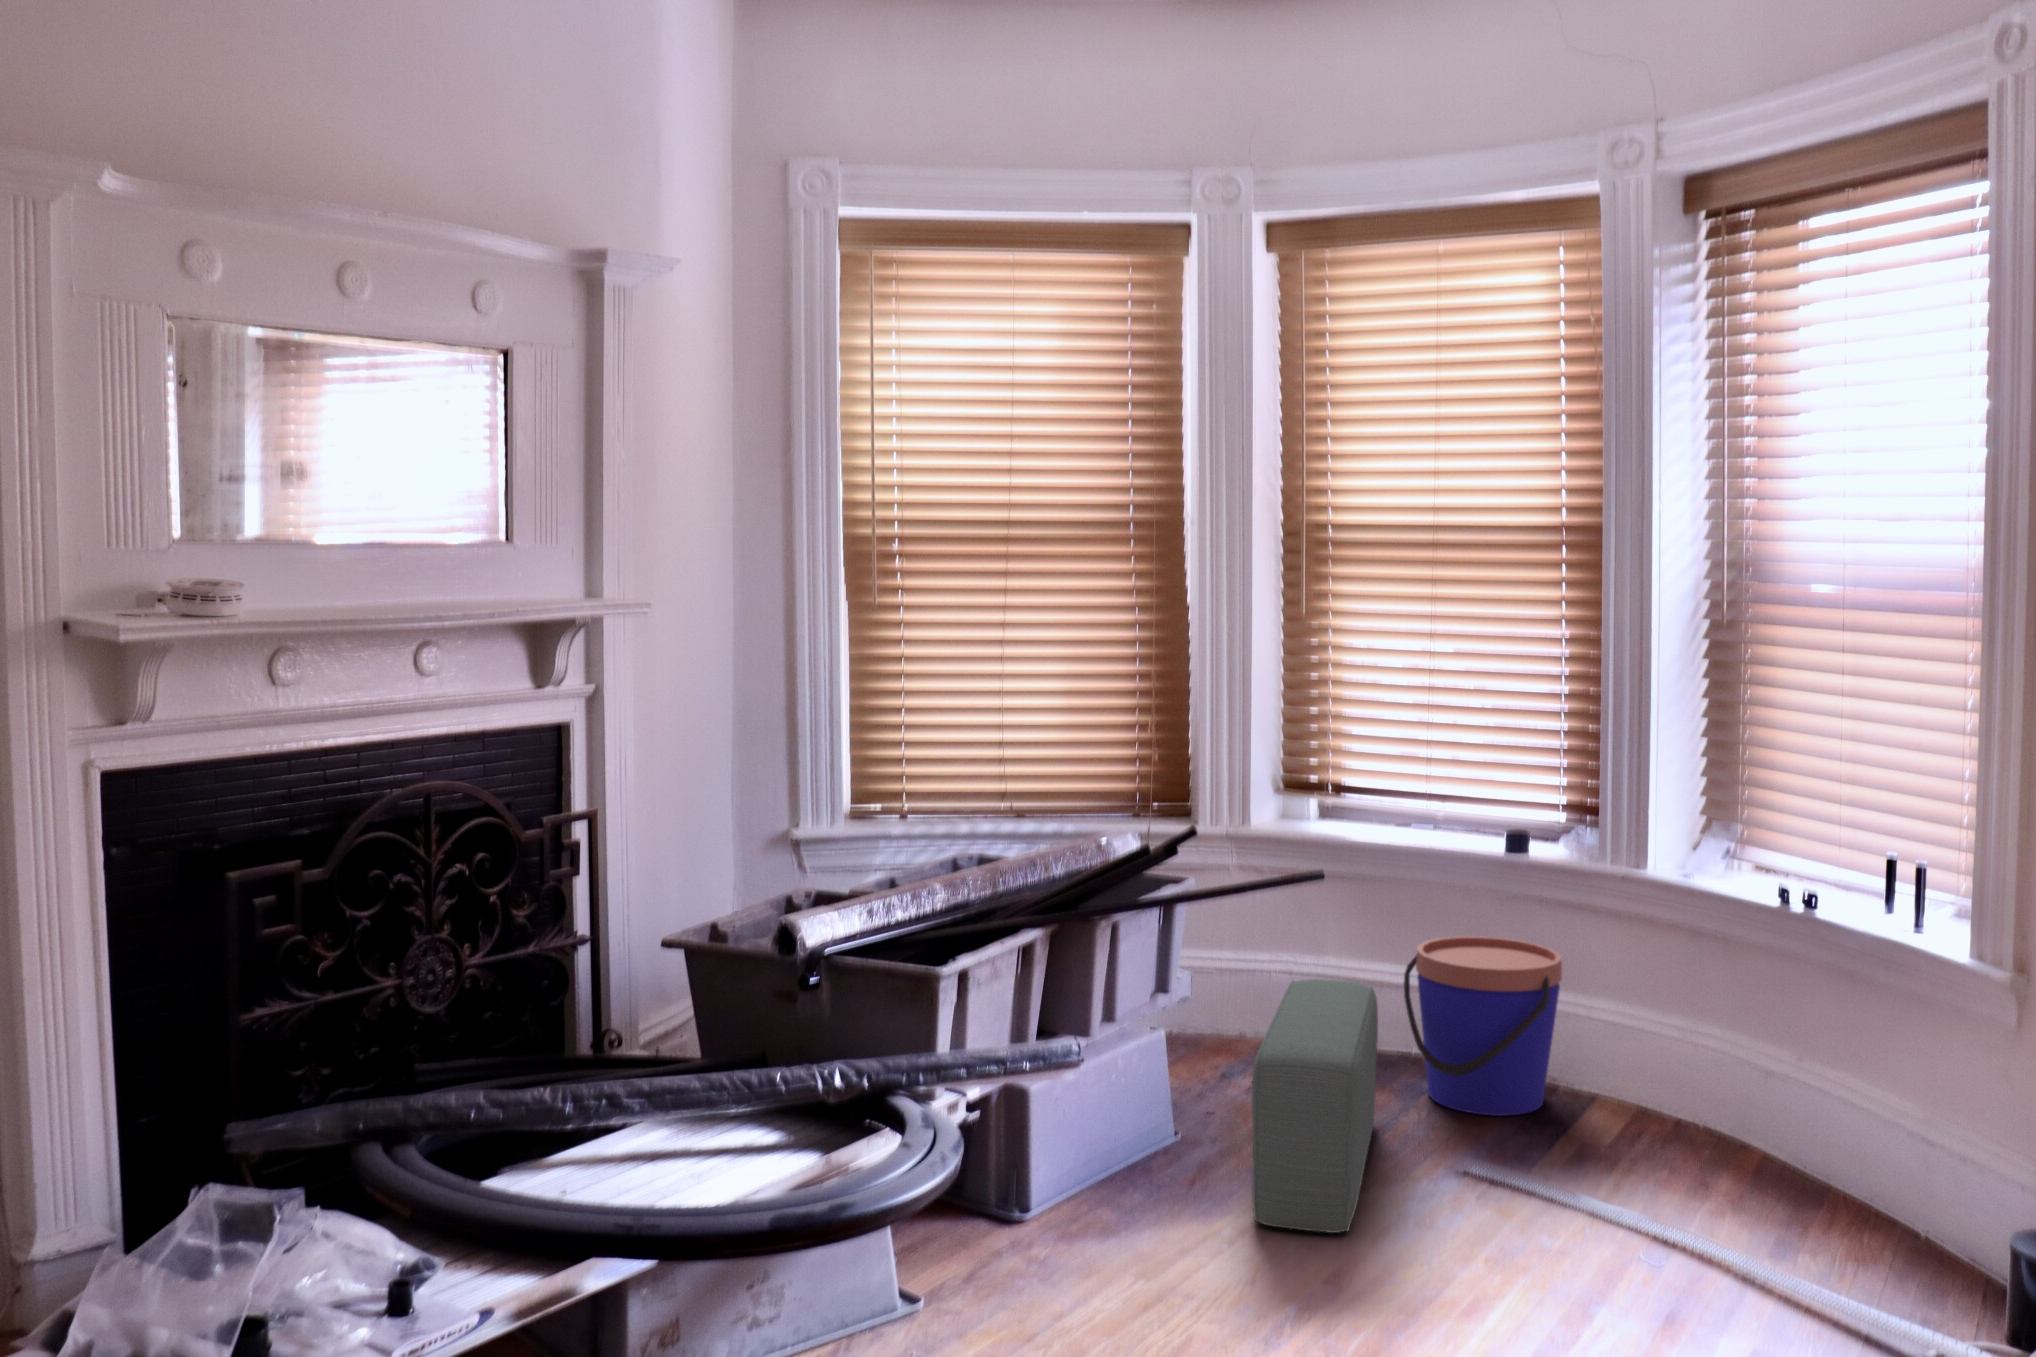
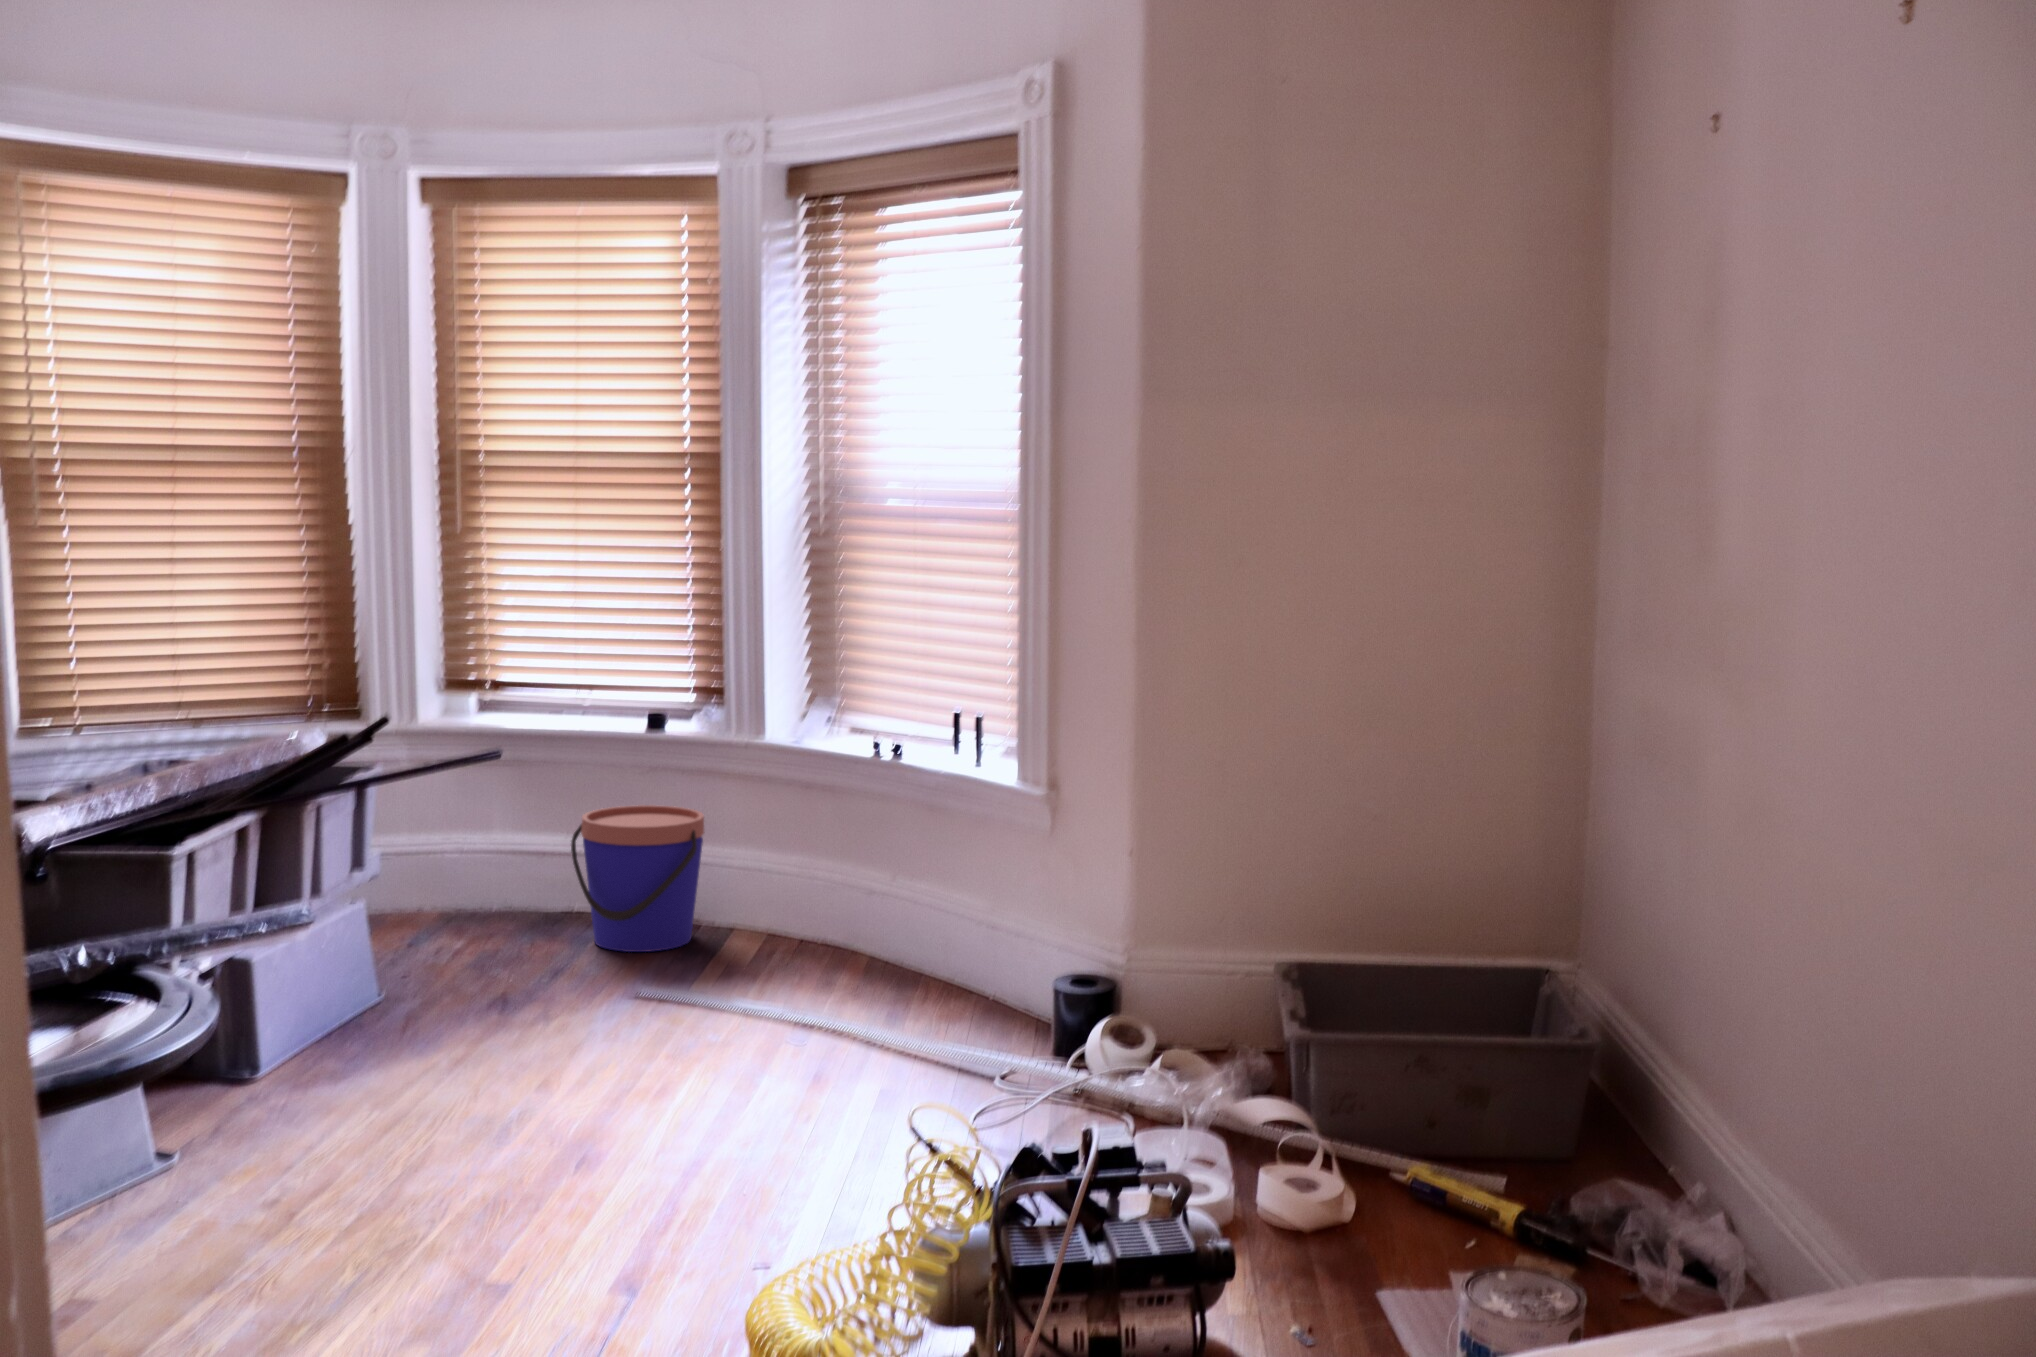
pouf: present [1251,979,1378,1233] -> none [469,847,561,1047]

